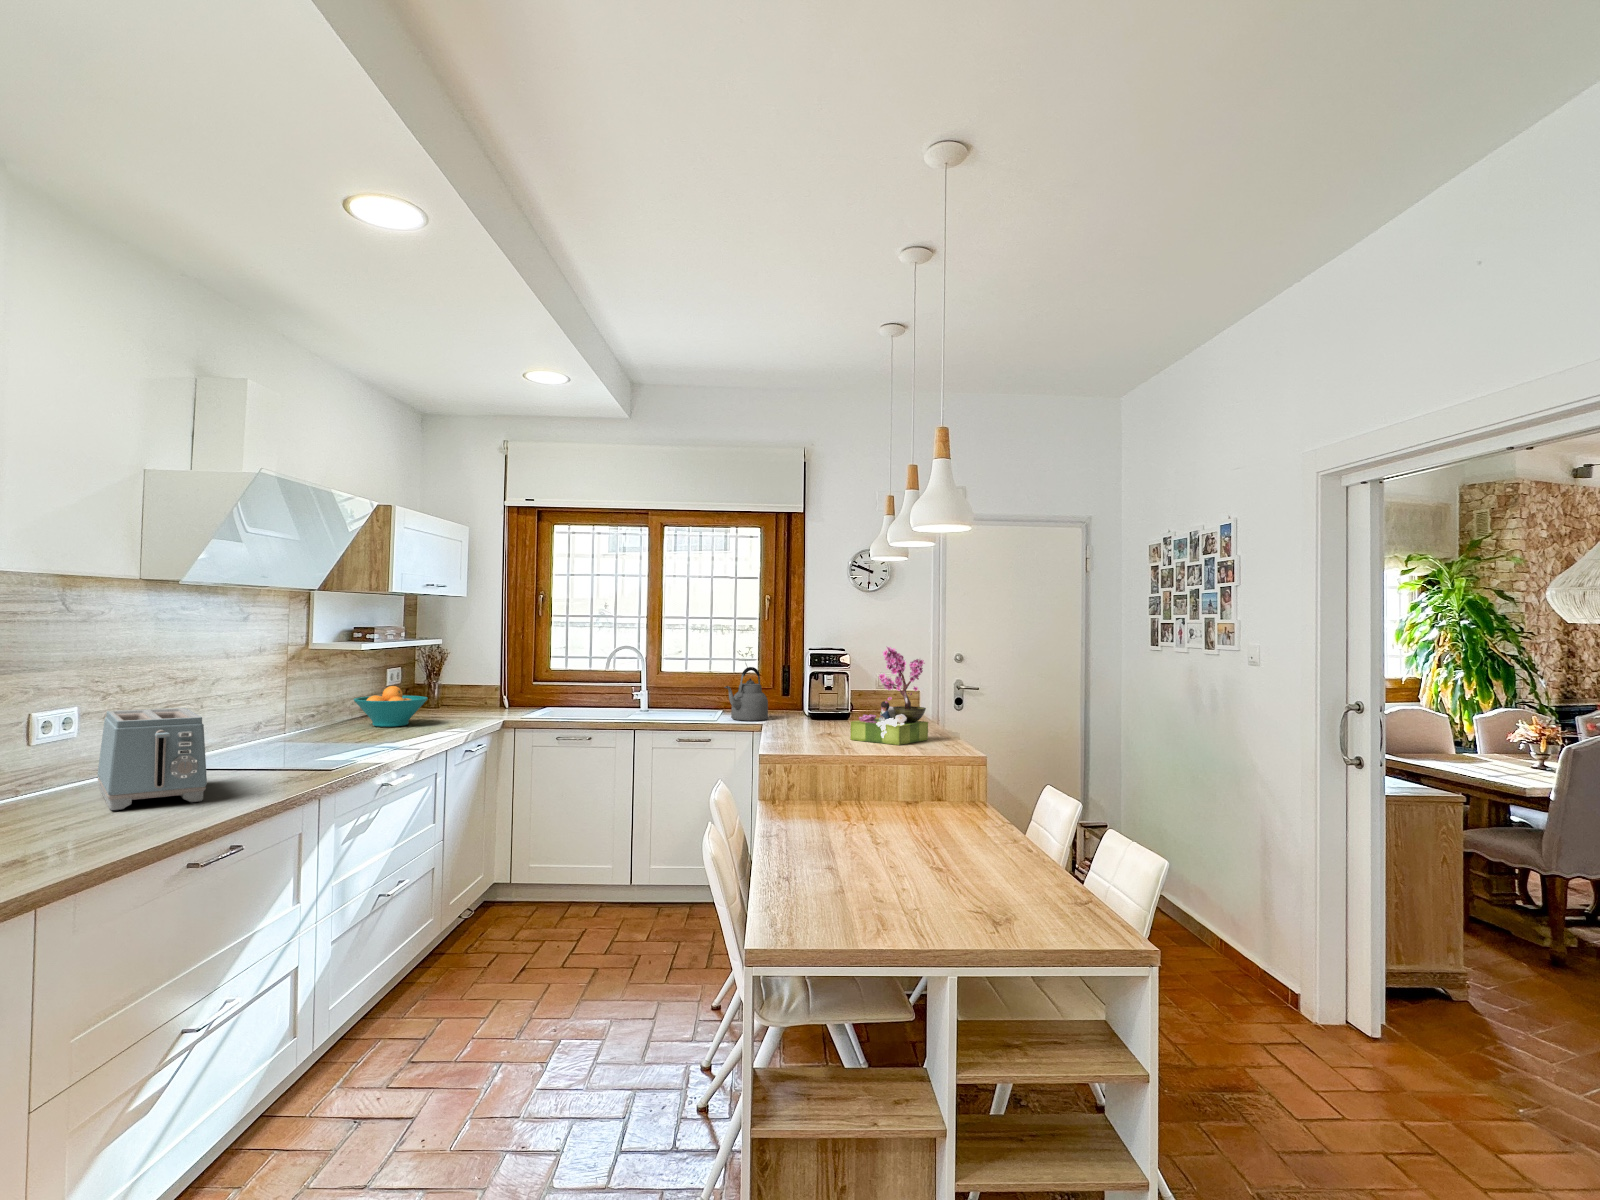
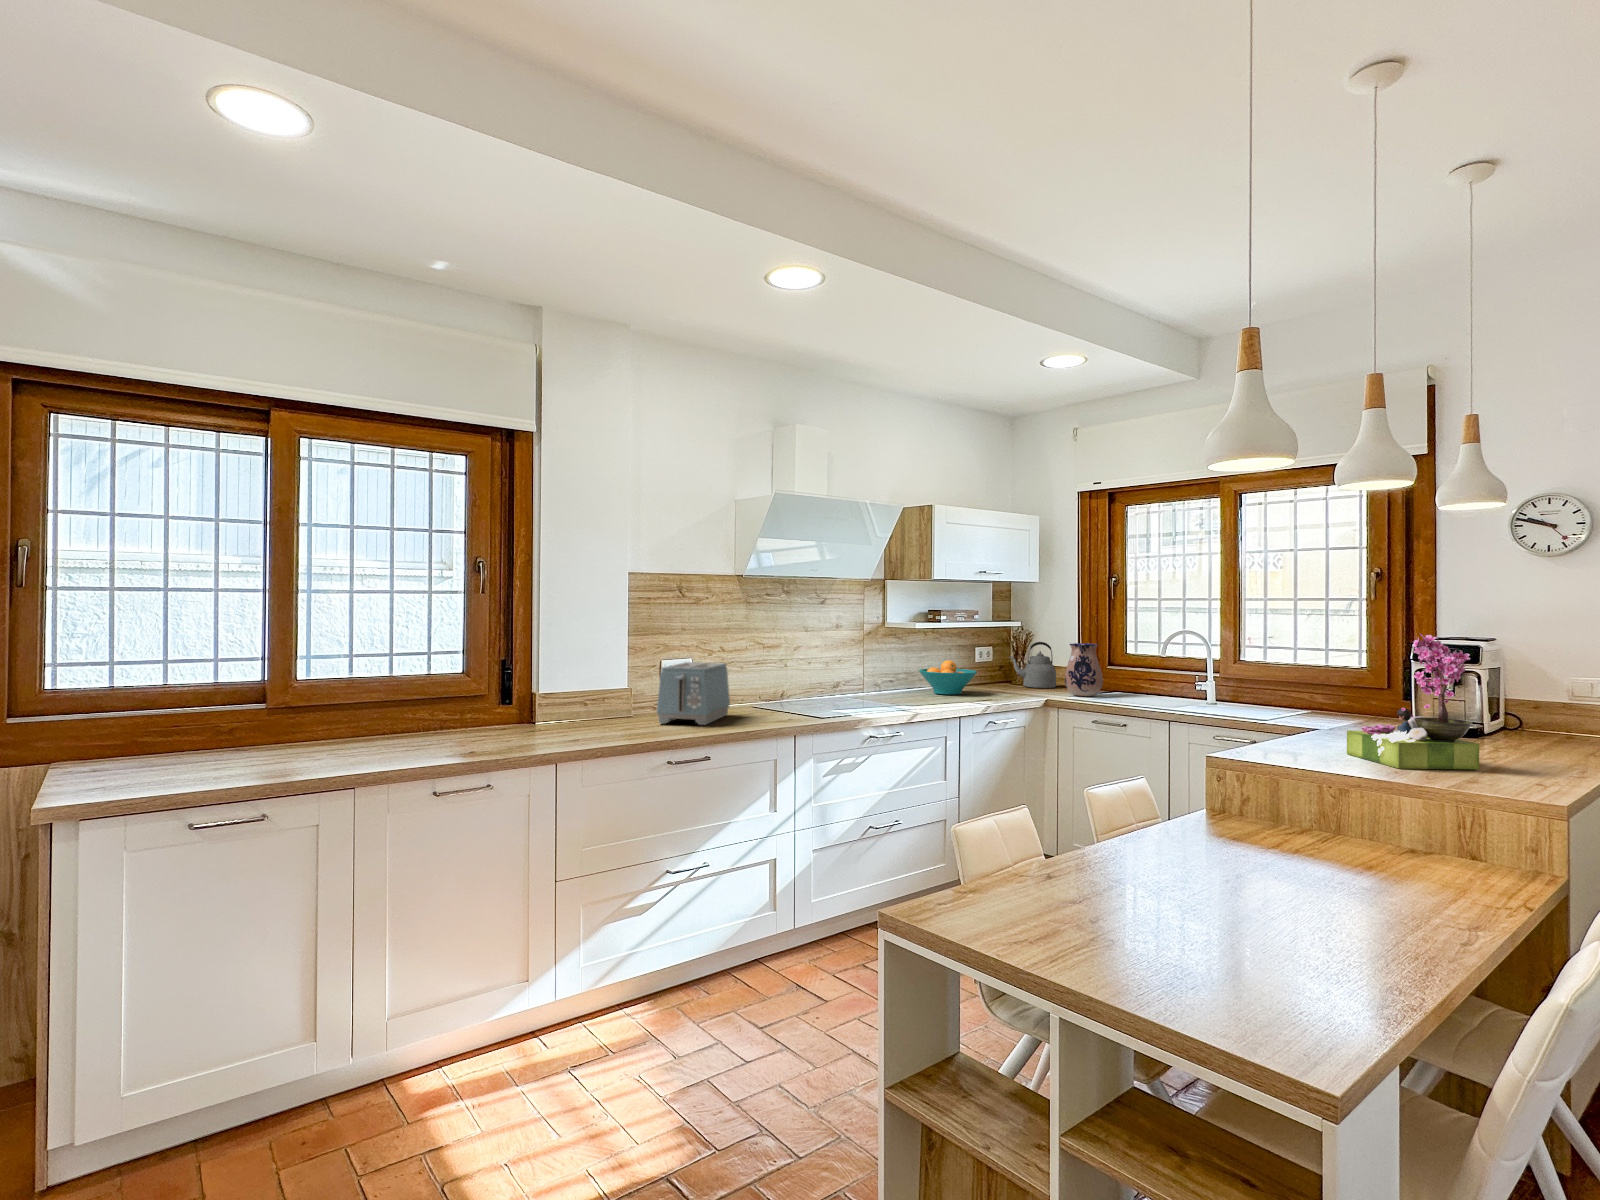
ceramic pitcher: none [512,660,551,715] -> present [1065,643,1103,696]
kettle: present [725,667,768,721] -> present [1009,642,1056,688]

